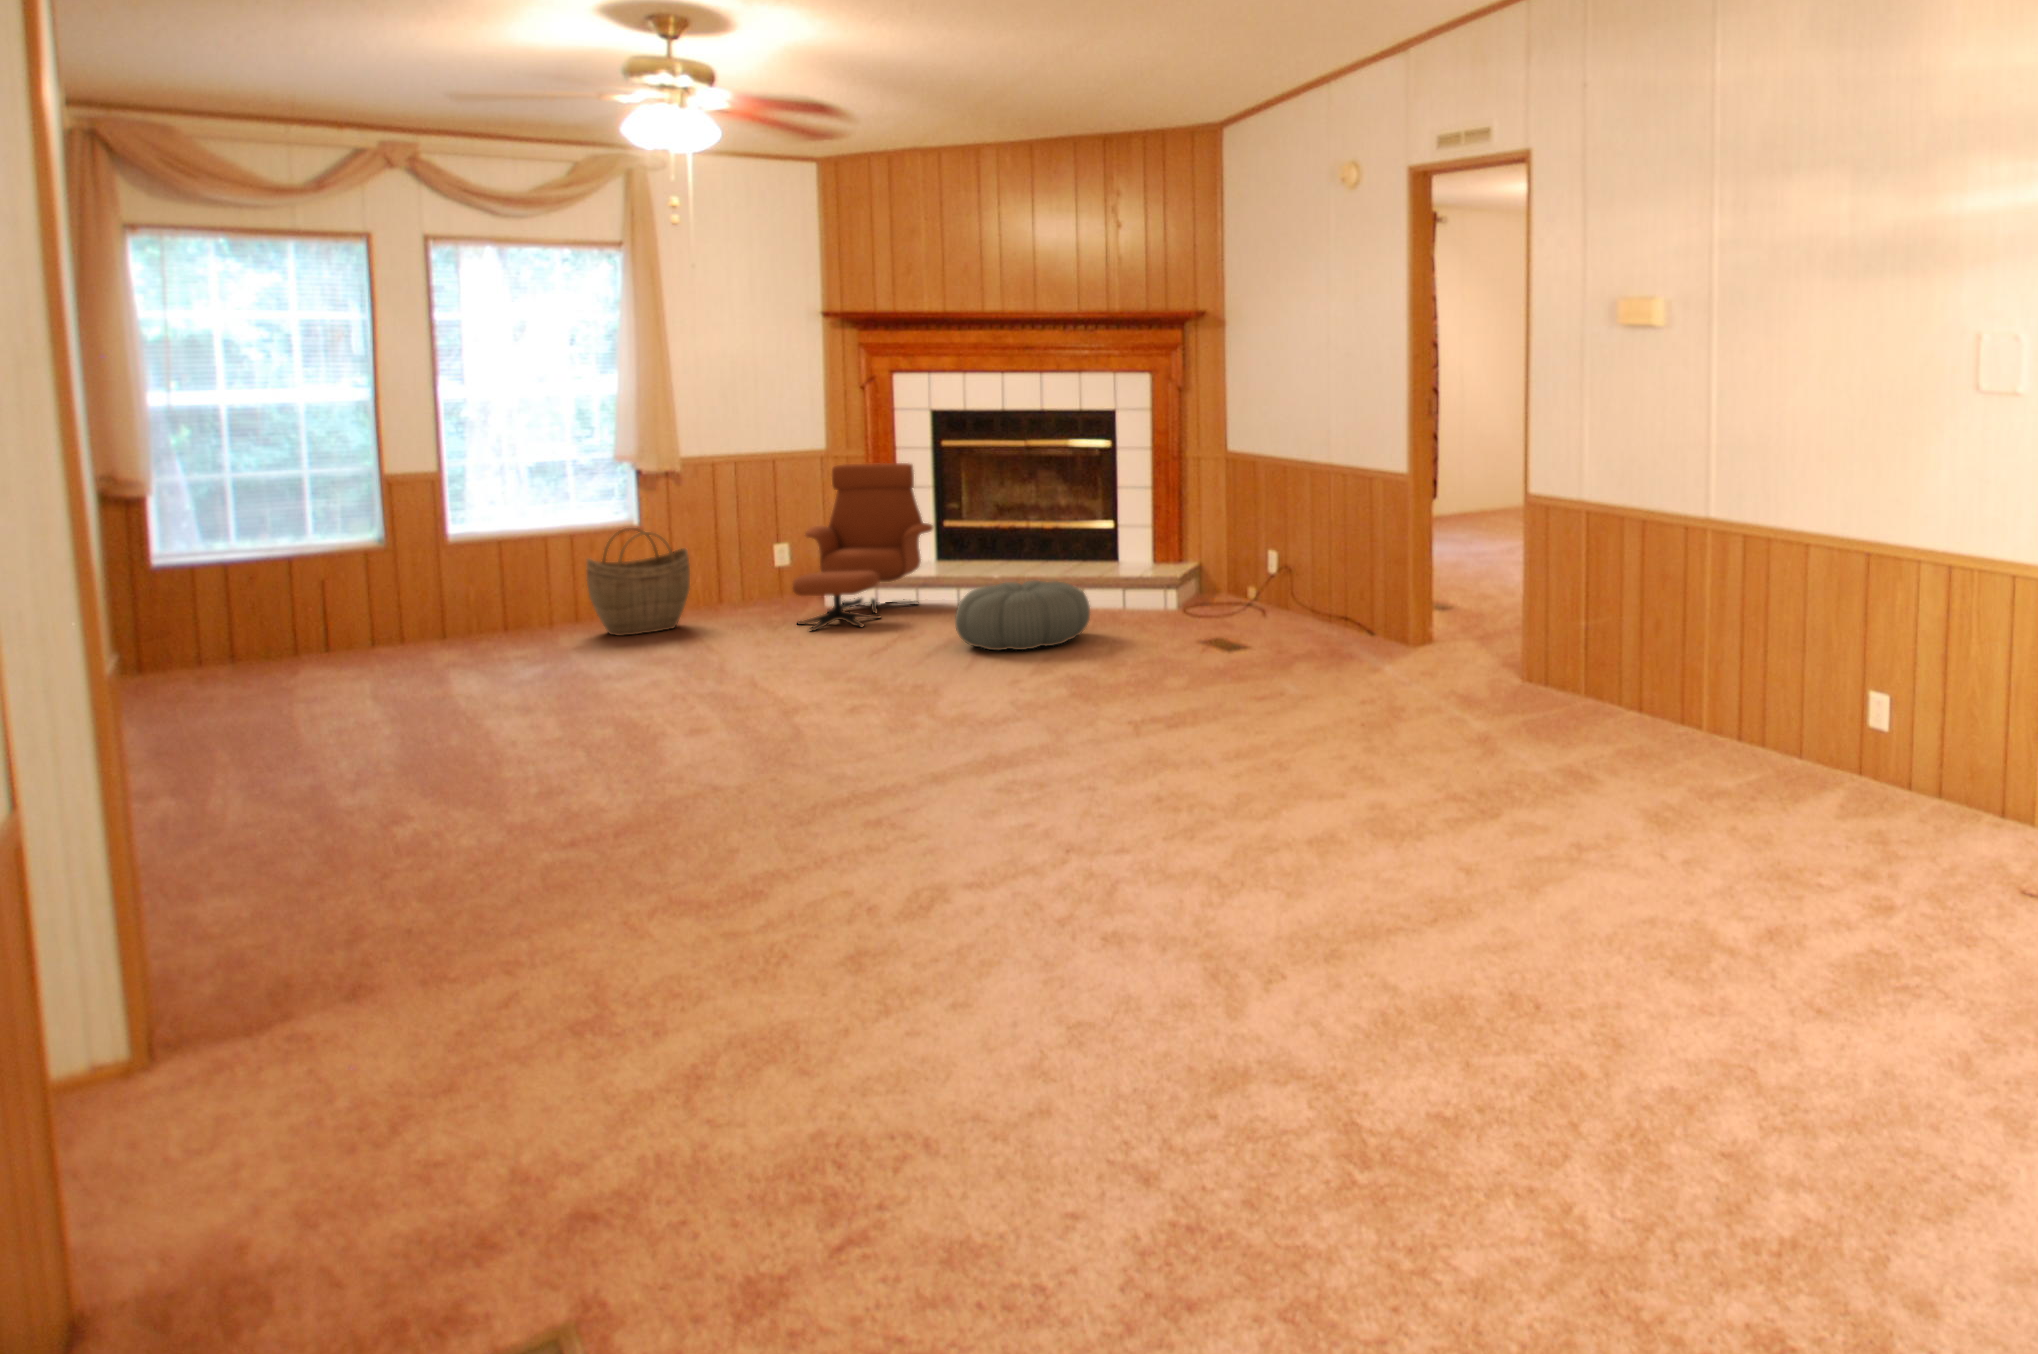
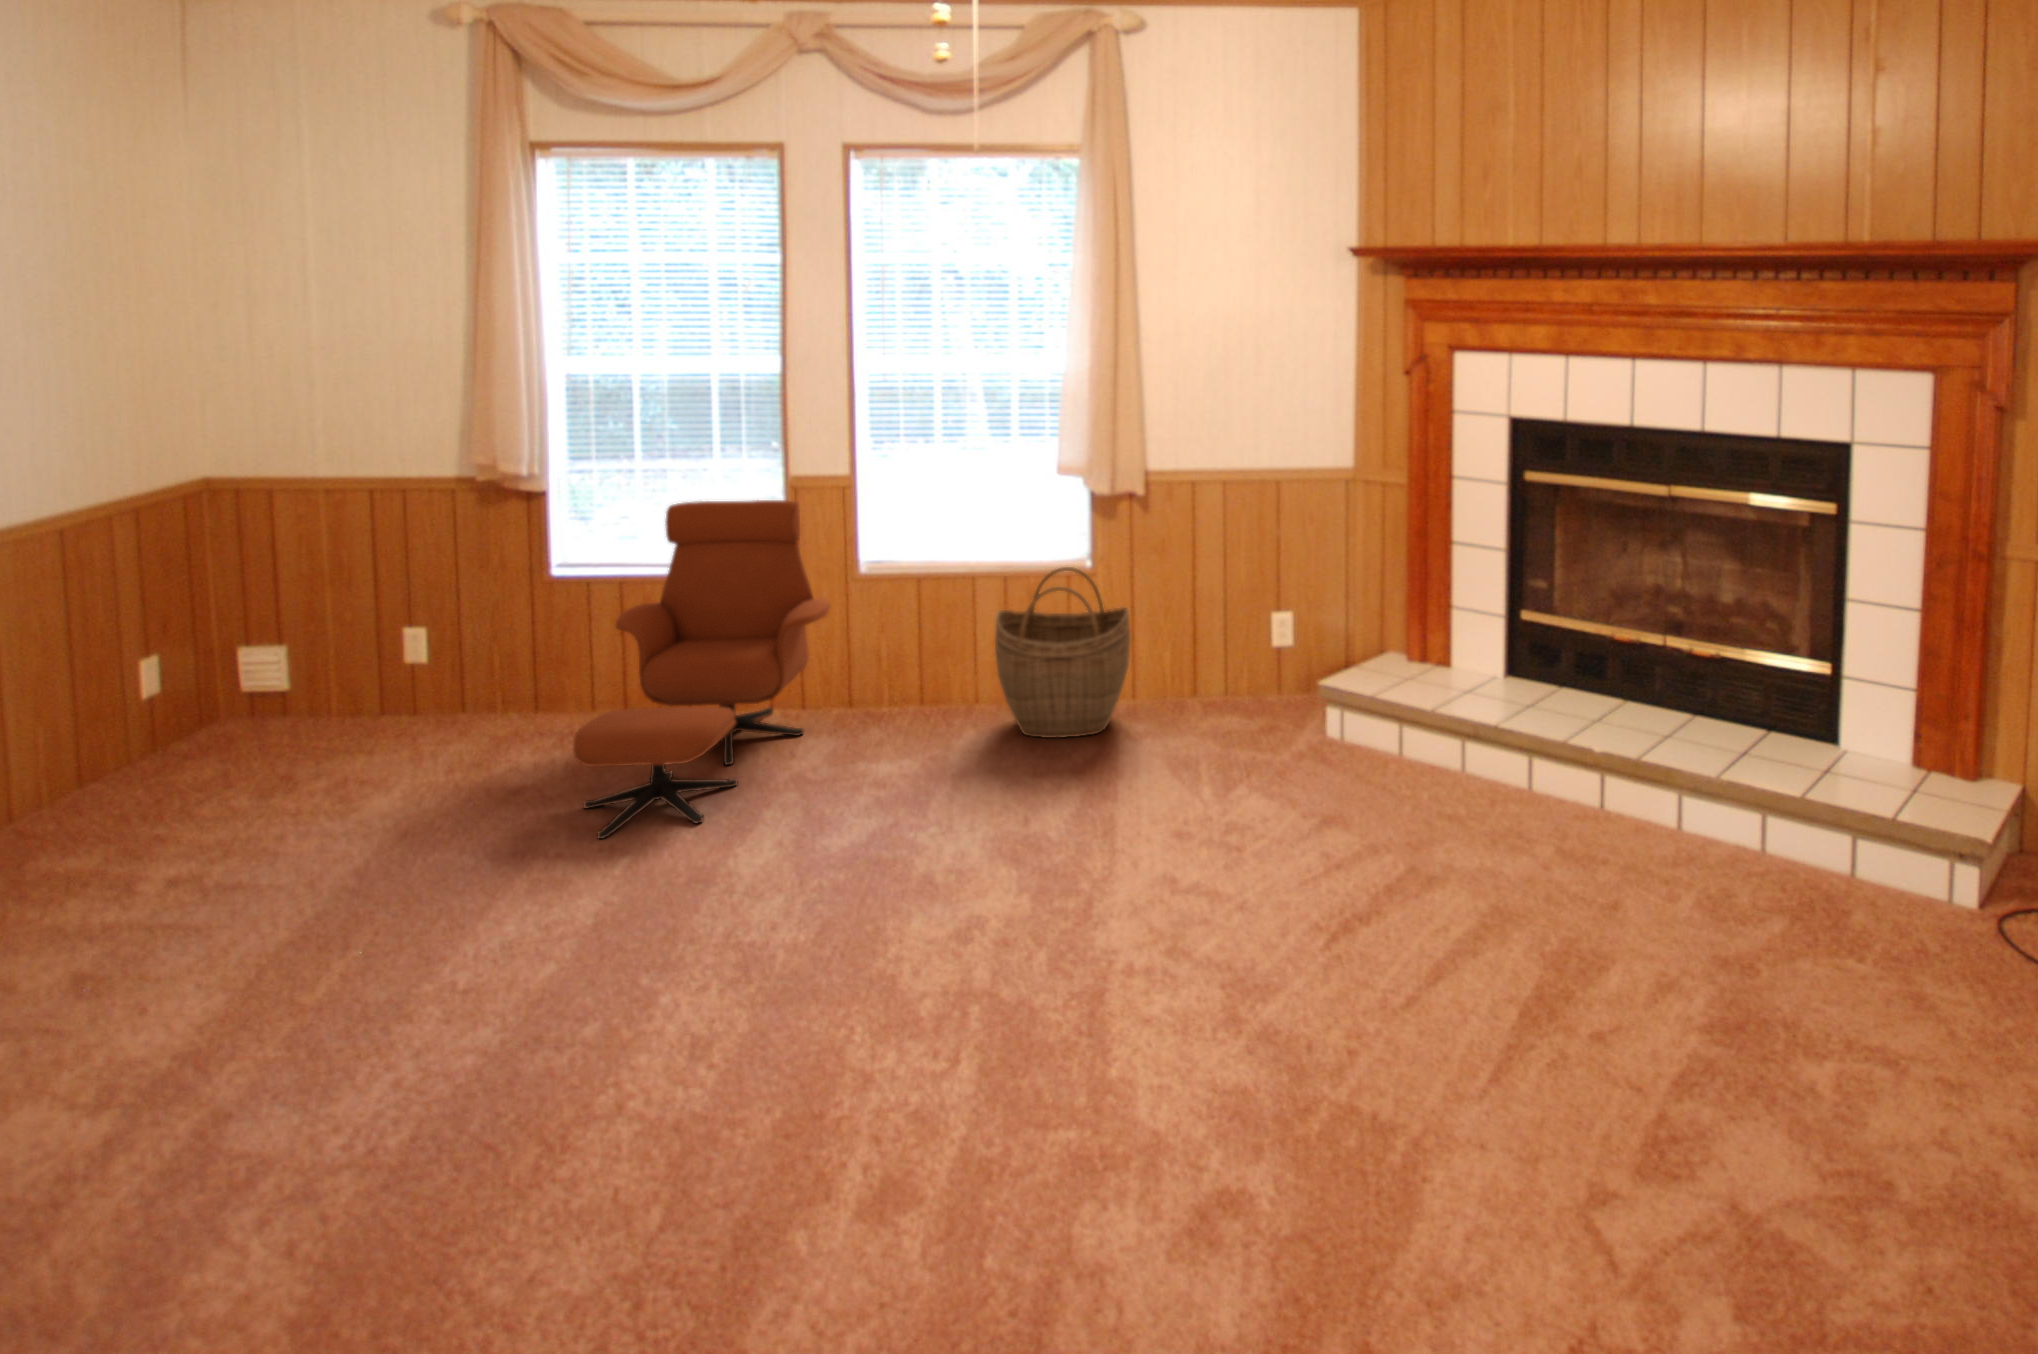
lounge chair: present [793,463,933,631] -> present [573,500,831,839]
pouf: present [955,580,1090,651] -> none [1445,868,1802,1159]

